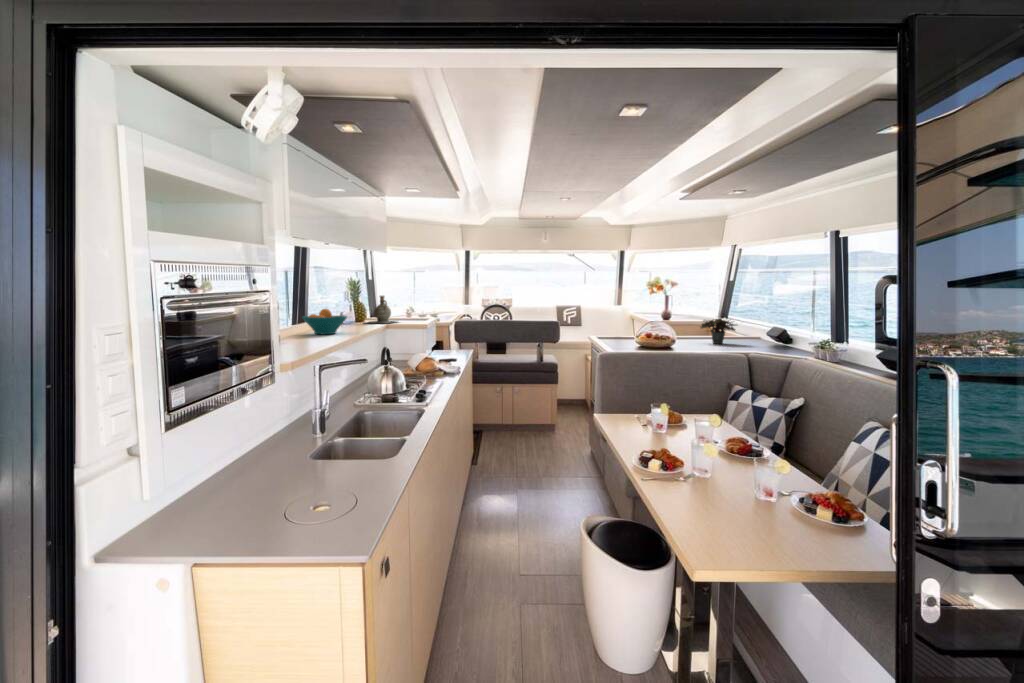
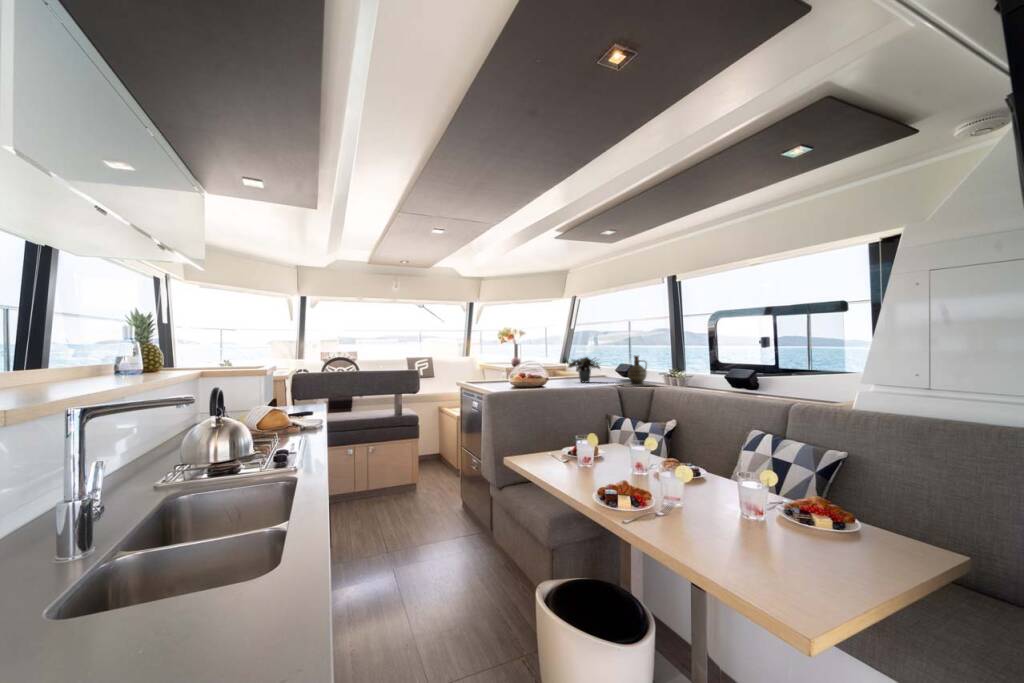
ceramic jug: present [366,296,395,323] -> present [620,356,653,387]
fruit bowl: present [302,309,347,334] -> none [55,342,145,380]

